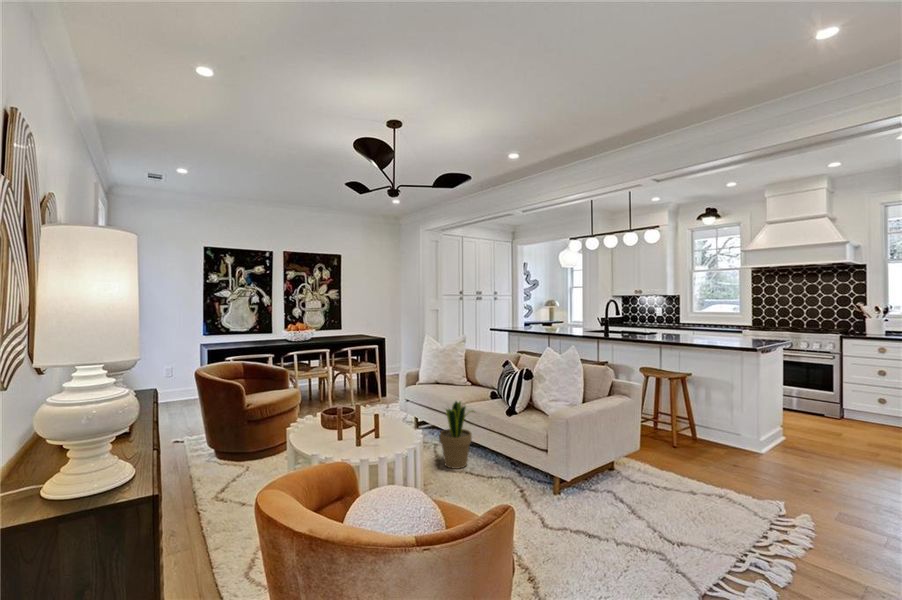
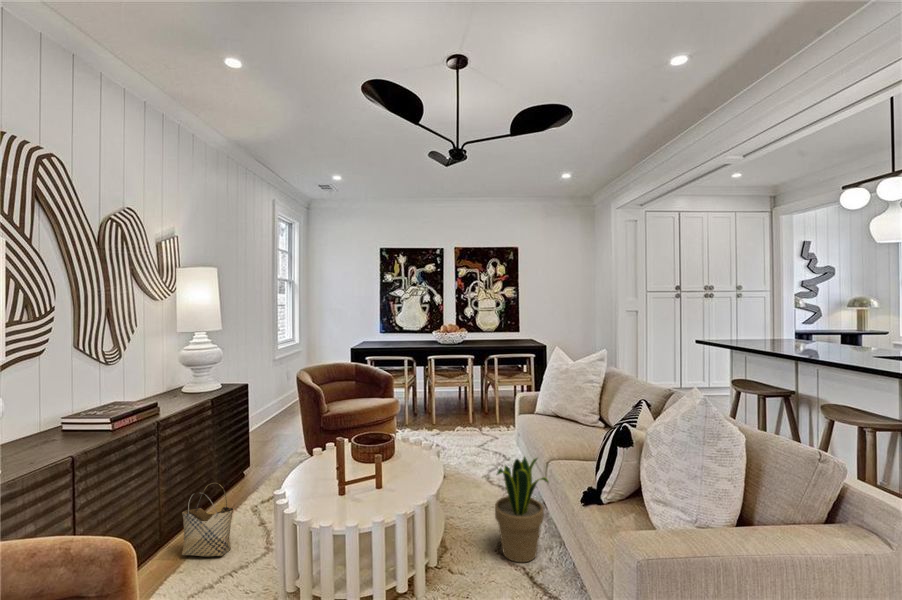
woven basket: none [186,466,237,539] -> present [182,482,233,556]

